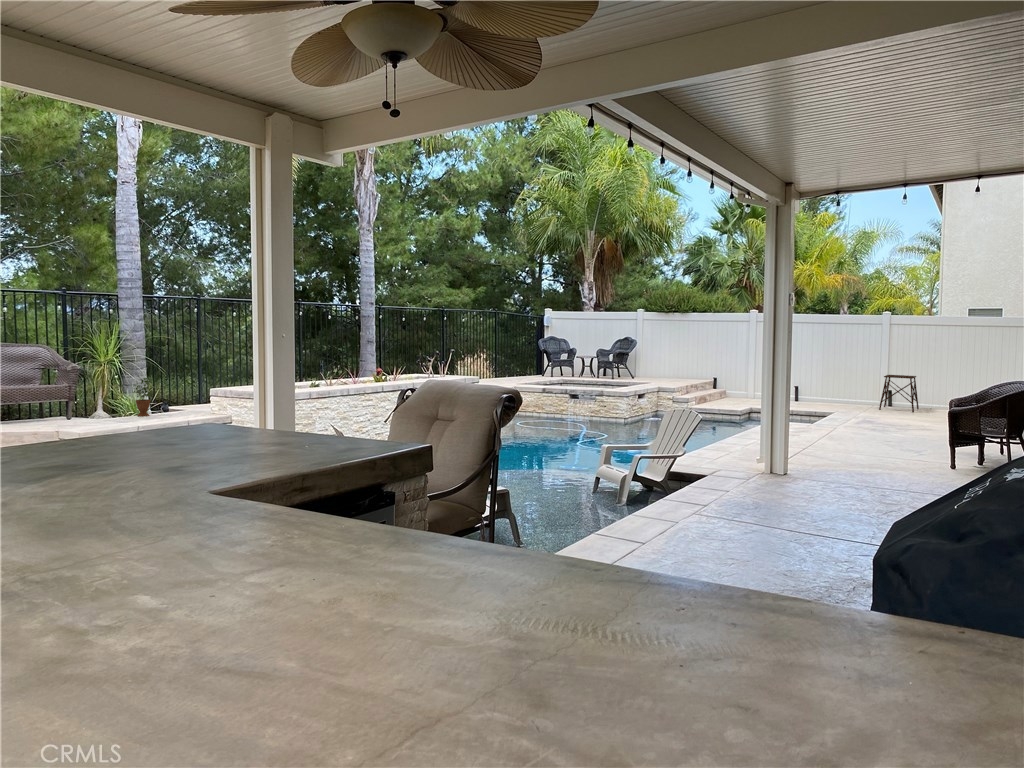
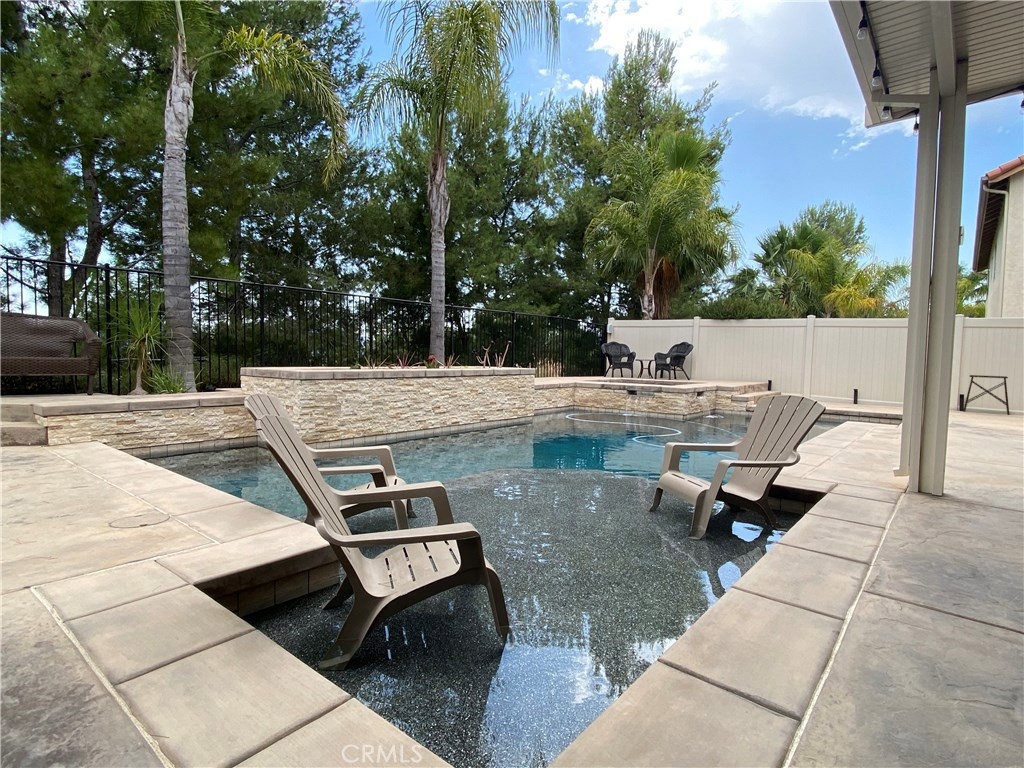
potted plant: present [133,378,151,416] -> none [148,351,172,394]

